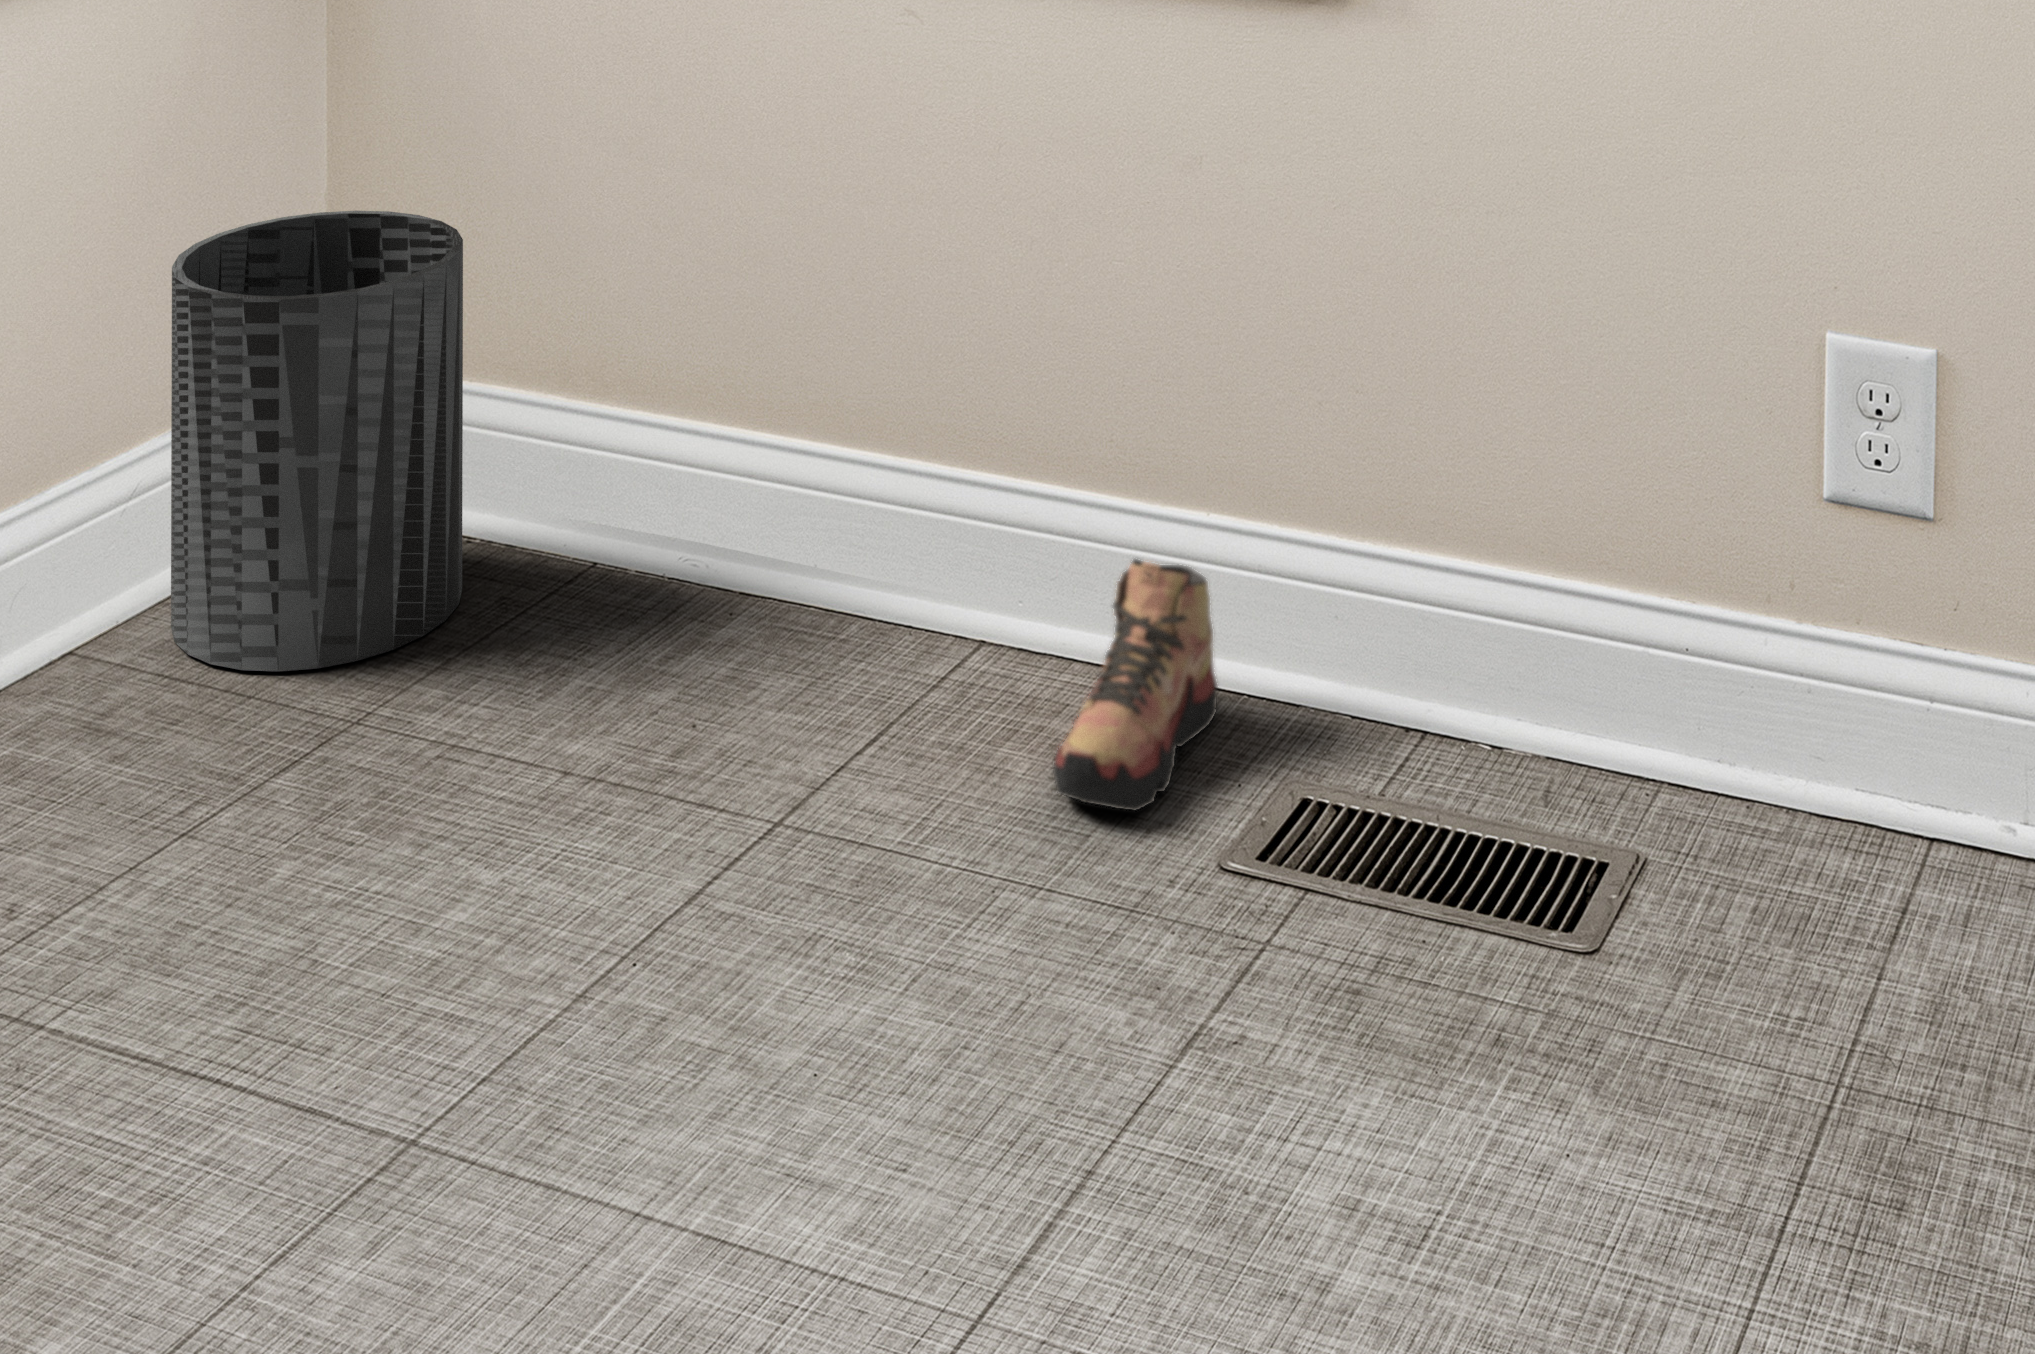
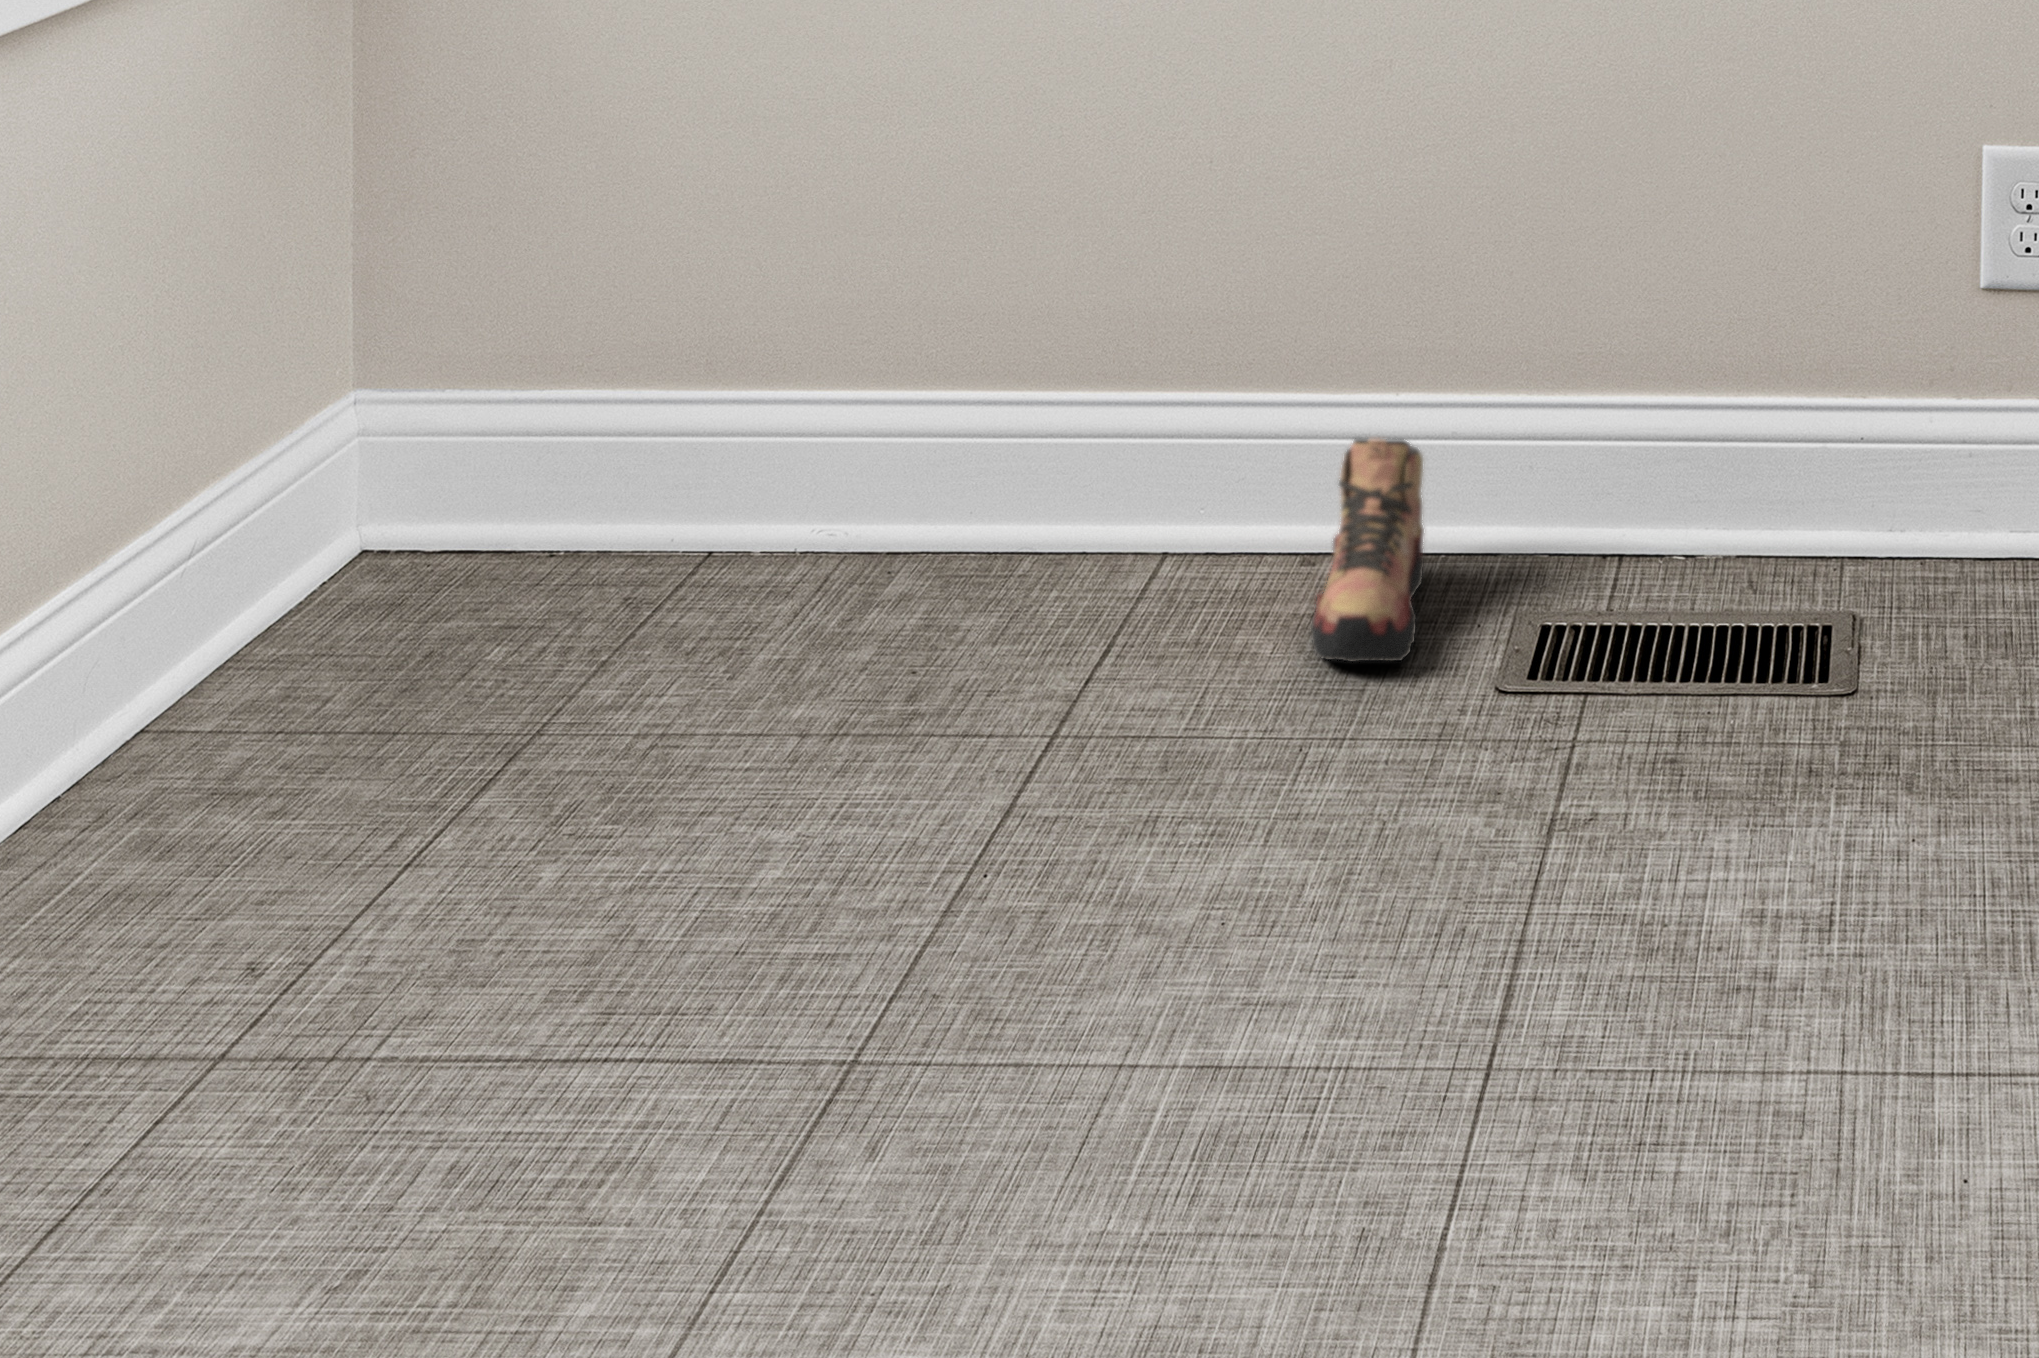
trash can: present [171,211,463,672] -> none [262,216,591,706]

